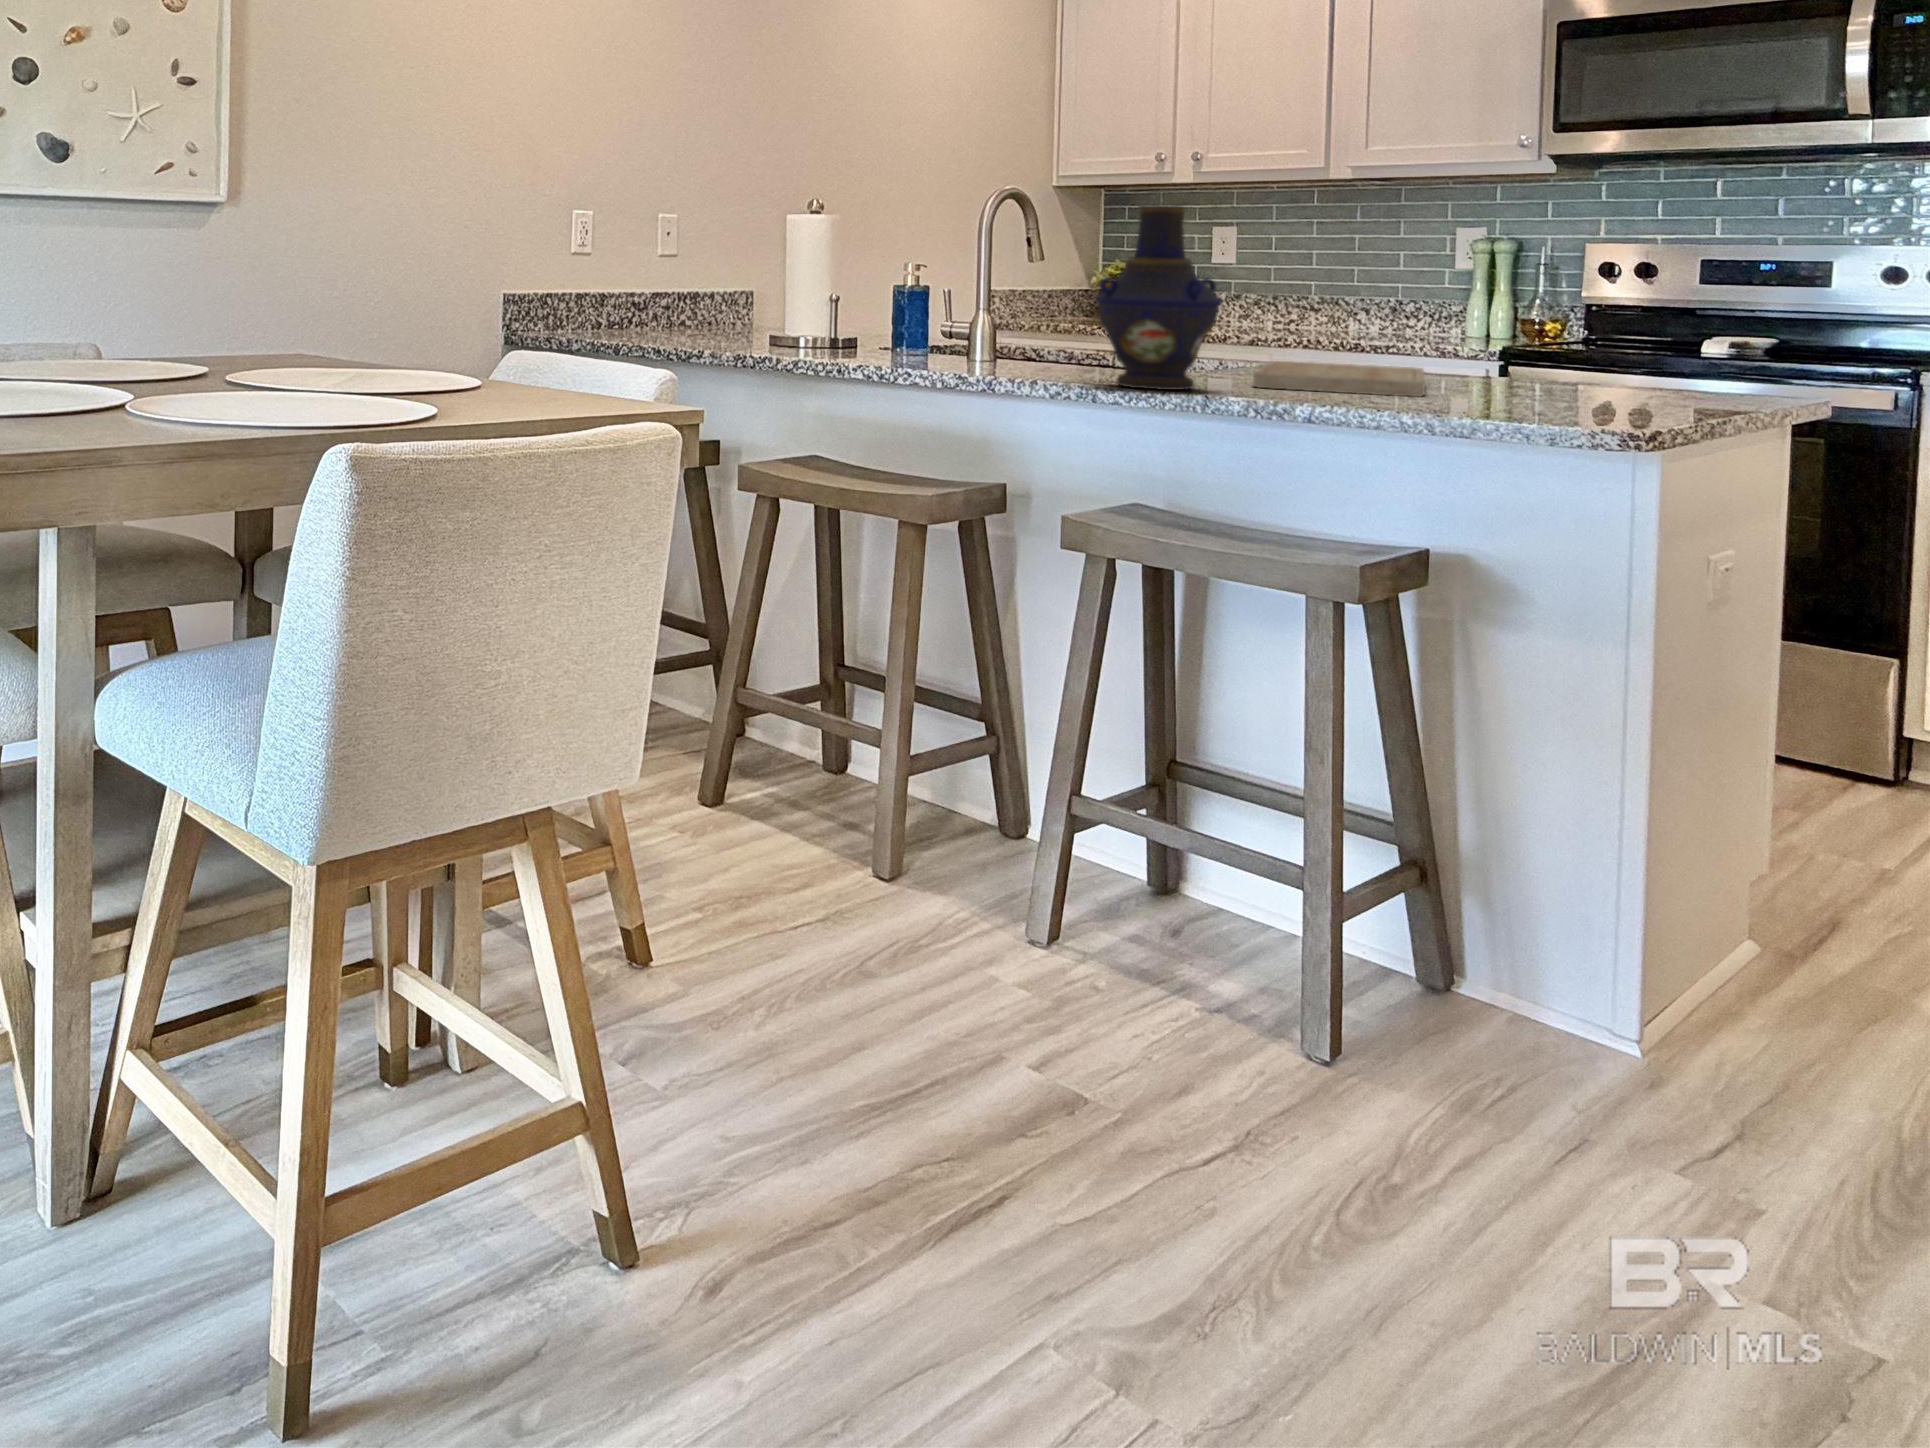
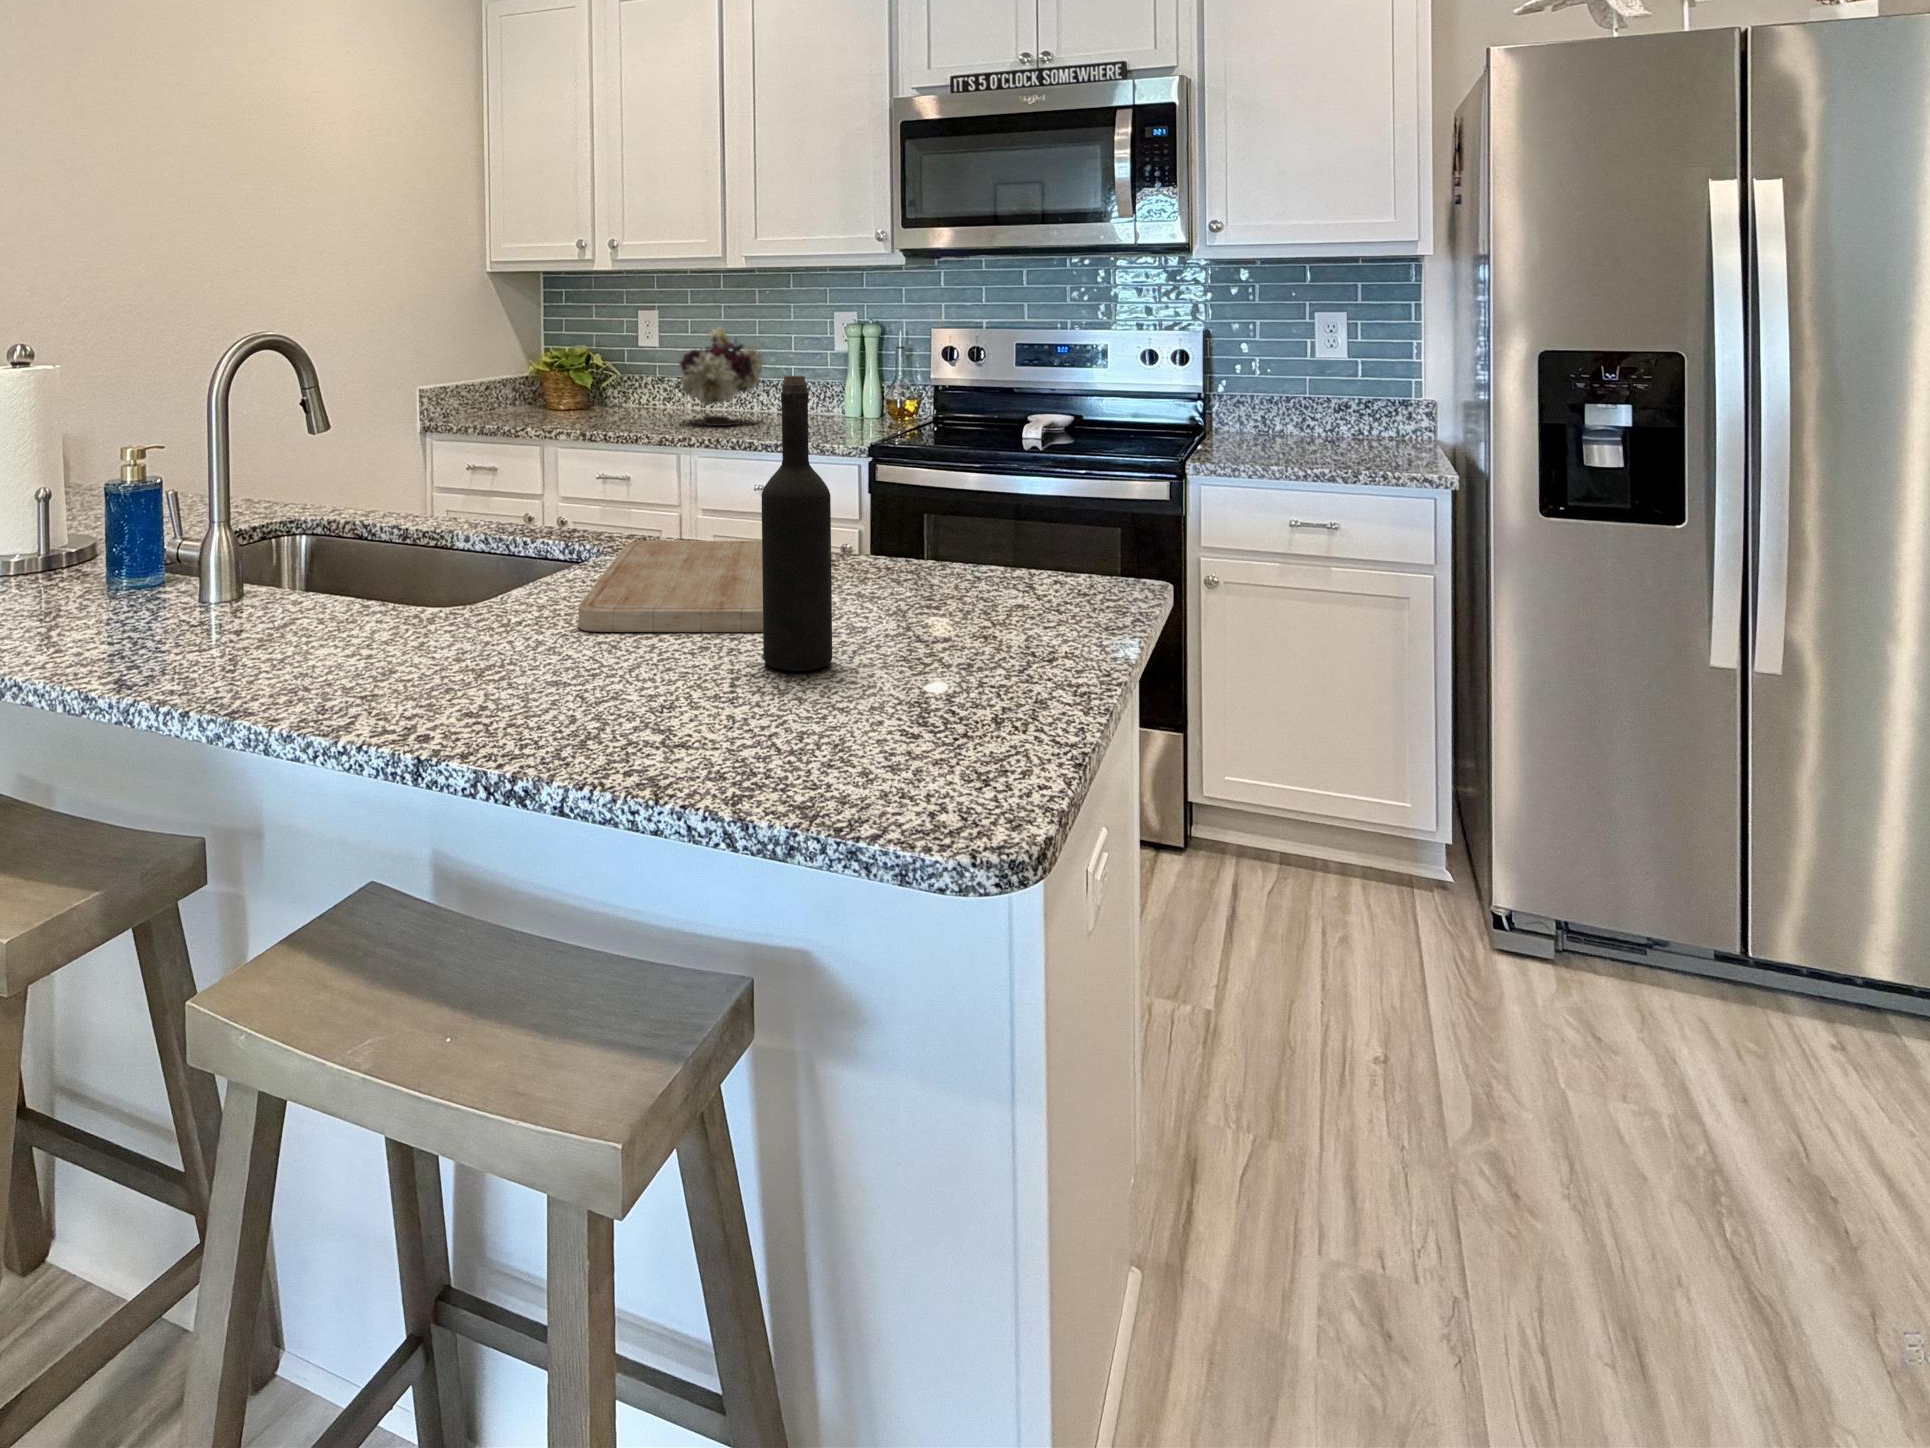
wine bottle: none [1414,205,1476,404] -> present [762,376,832,671]
vase: present [1095,206,1223,390] -> none [323,381,515,684]
flower arrangement: none [1262,242,1365,343] -> present [679,327,762,426]

